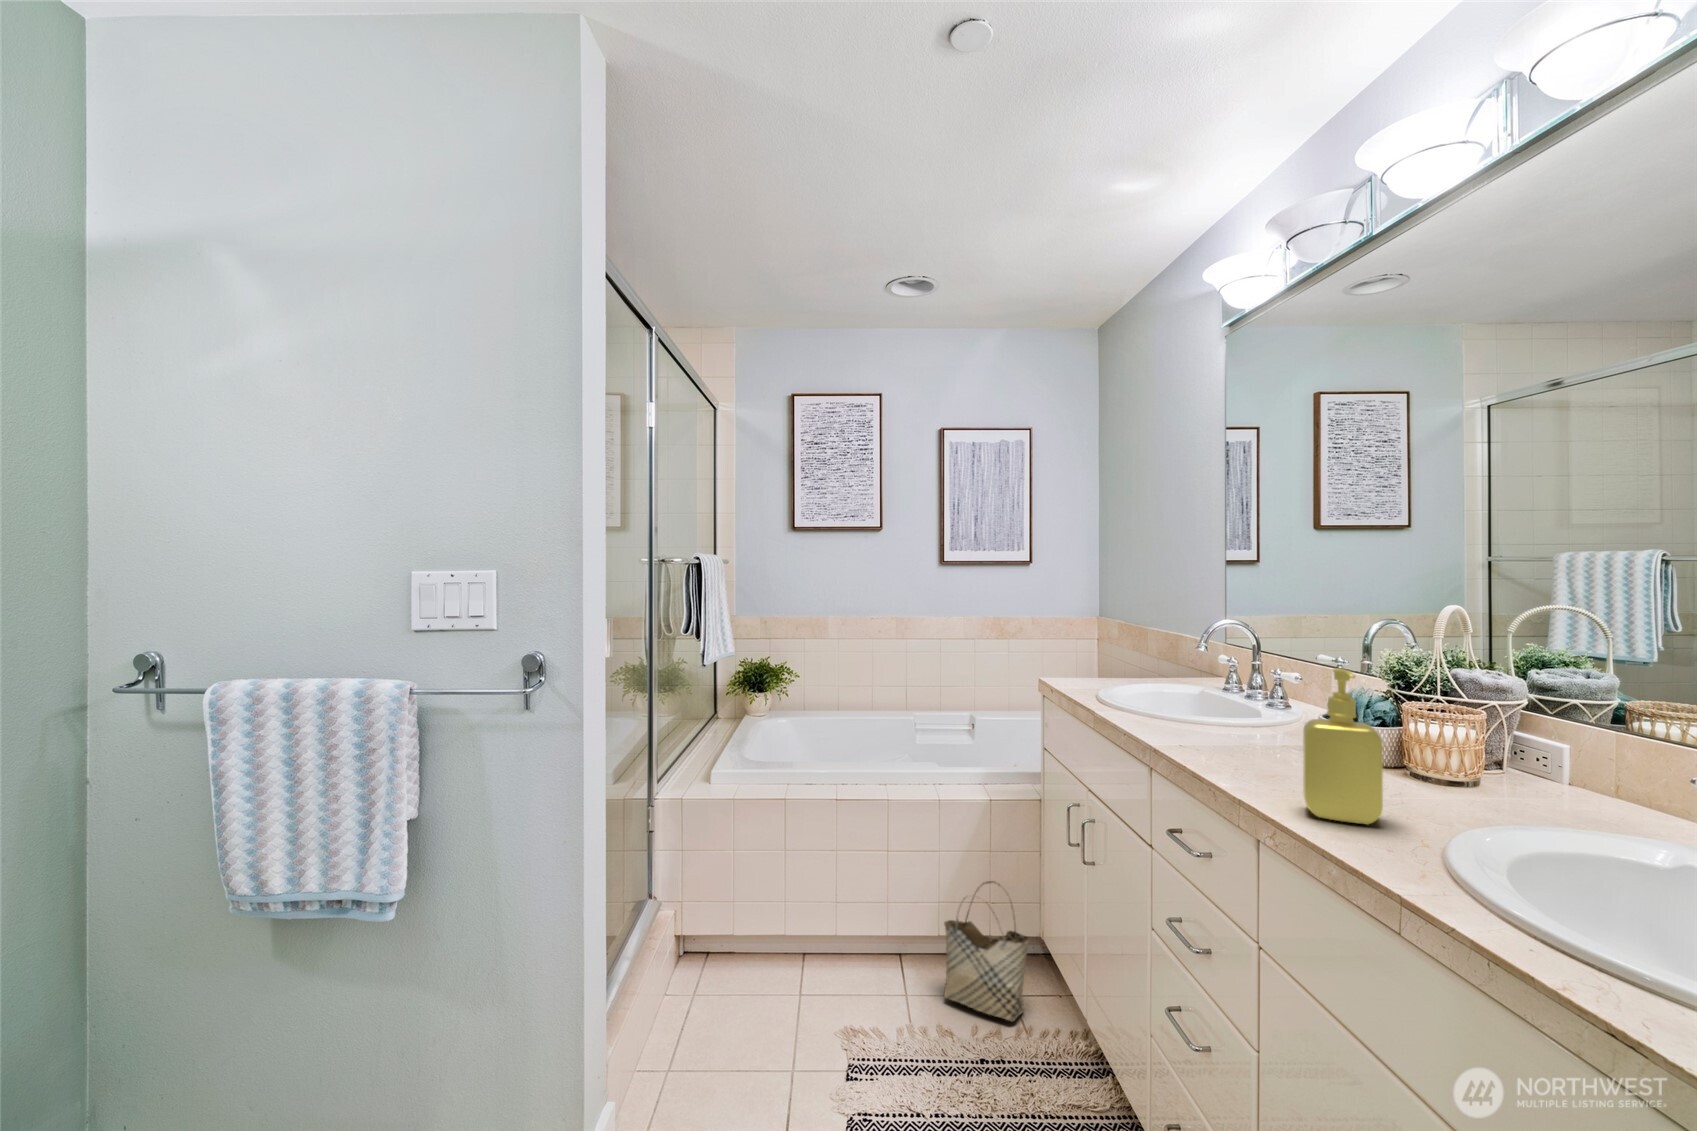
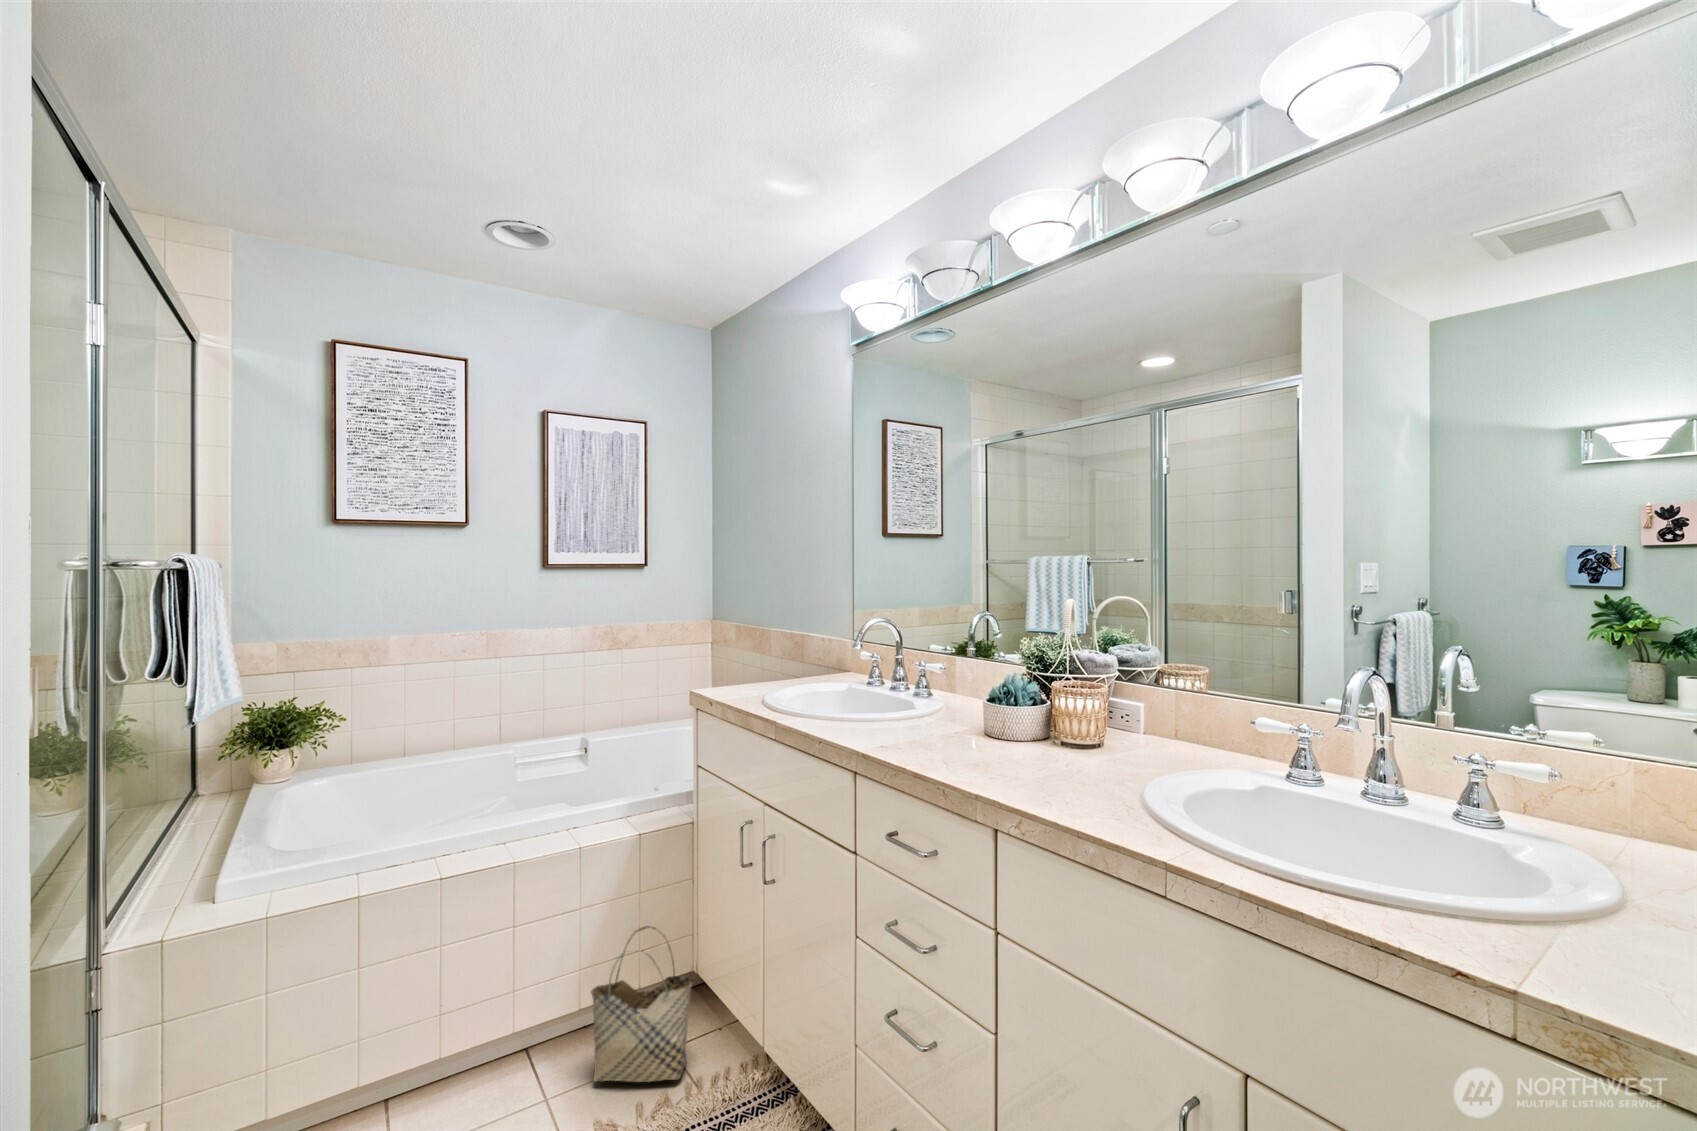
soap dispenser: present [1303,668,1383,825] -> none [1024,658,1092,799]

